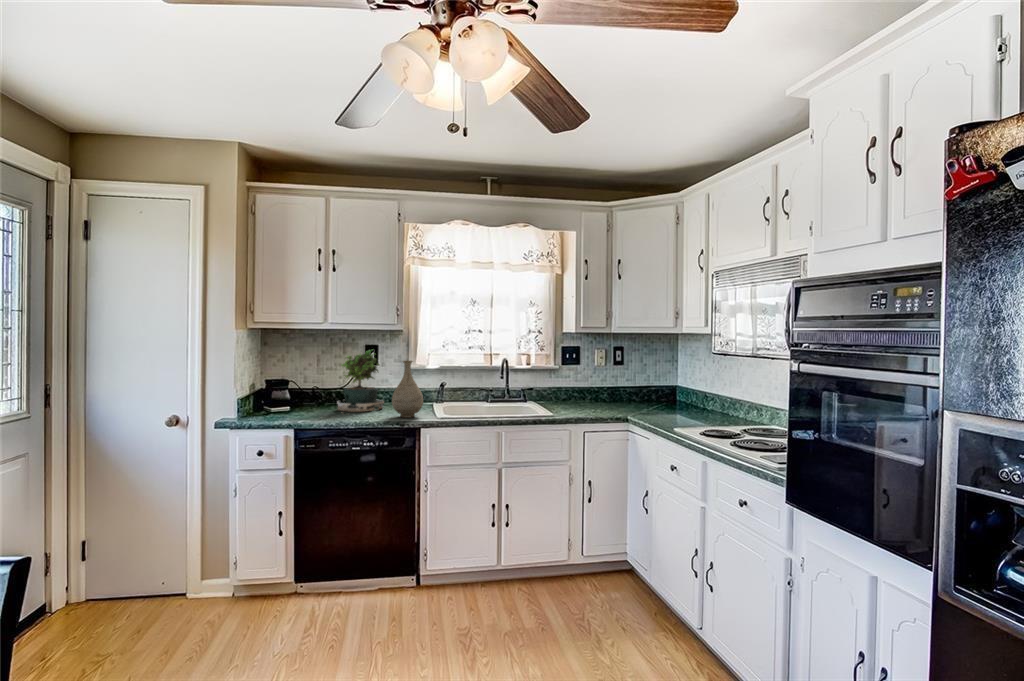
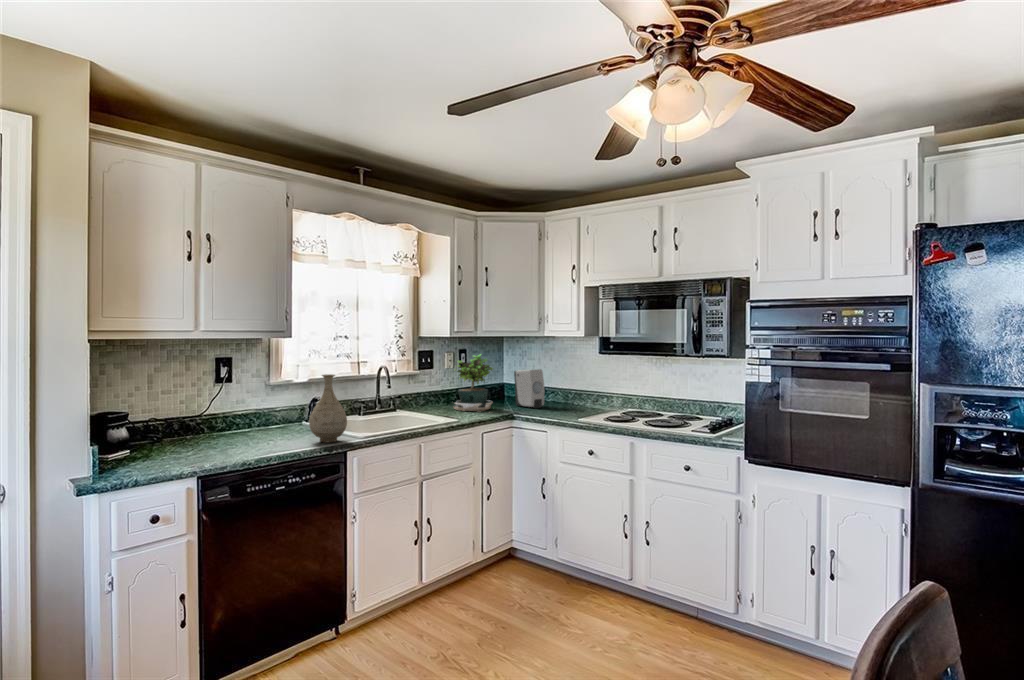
potted plant: present [337,351,384,413] -> present [453,354,493,411]
soap dispenser: none [660,370,688,413] -> present [514,369,545,408]

